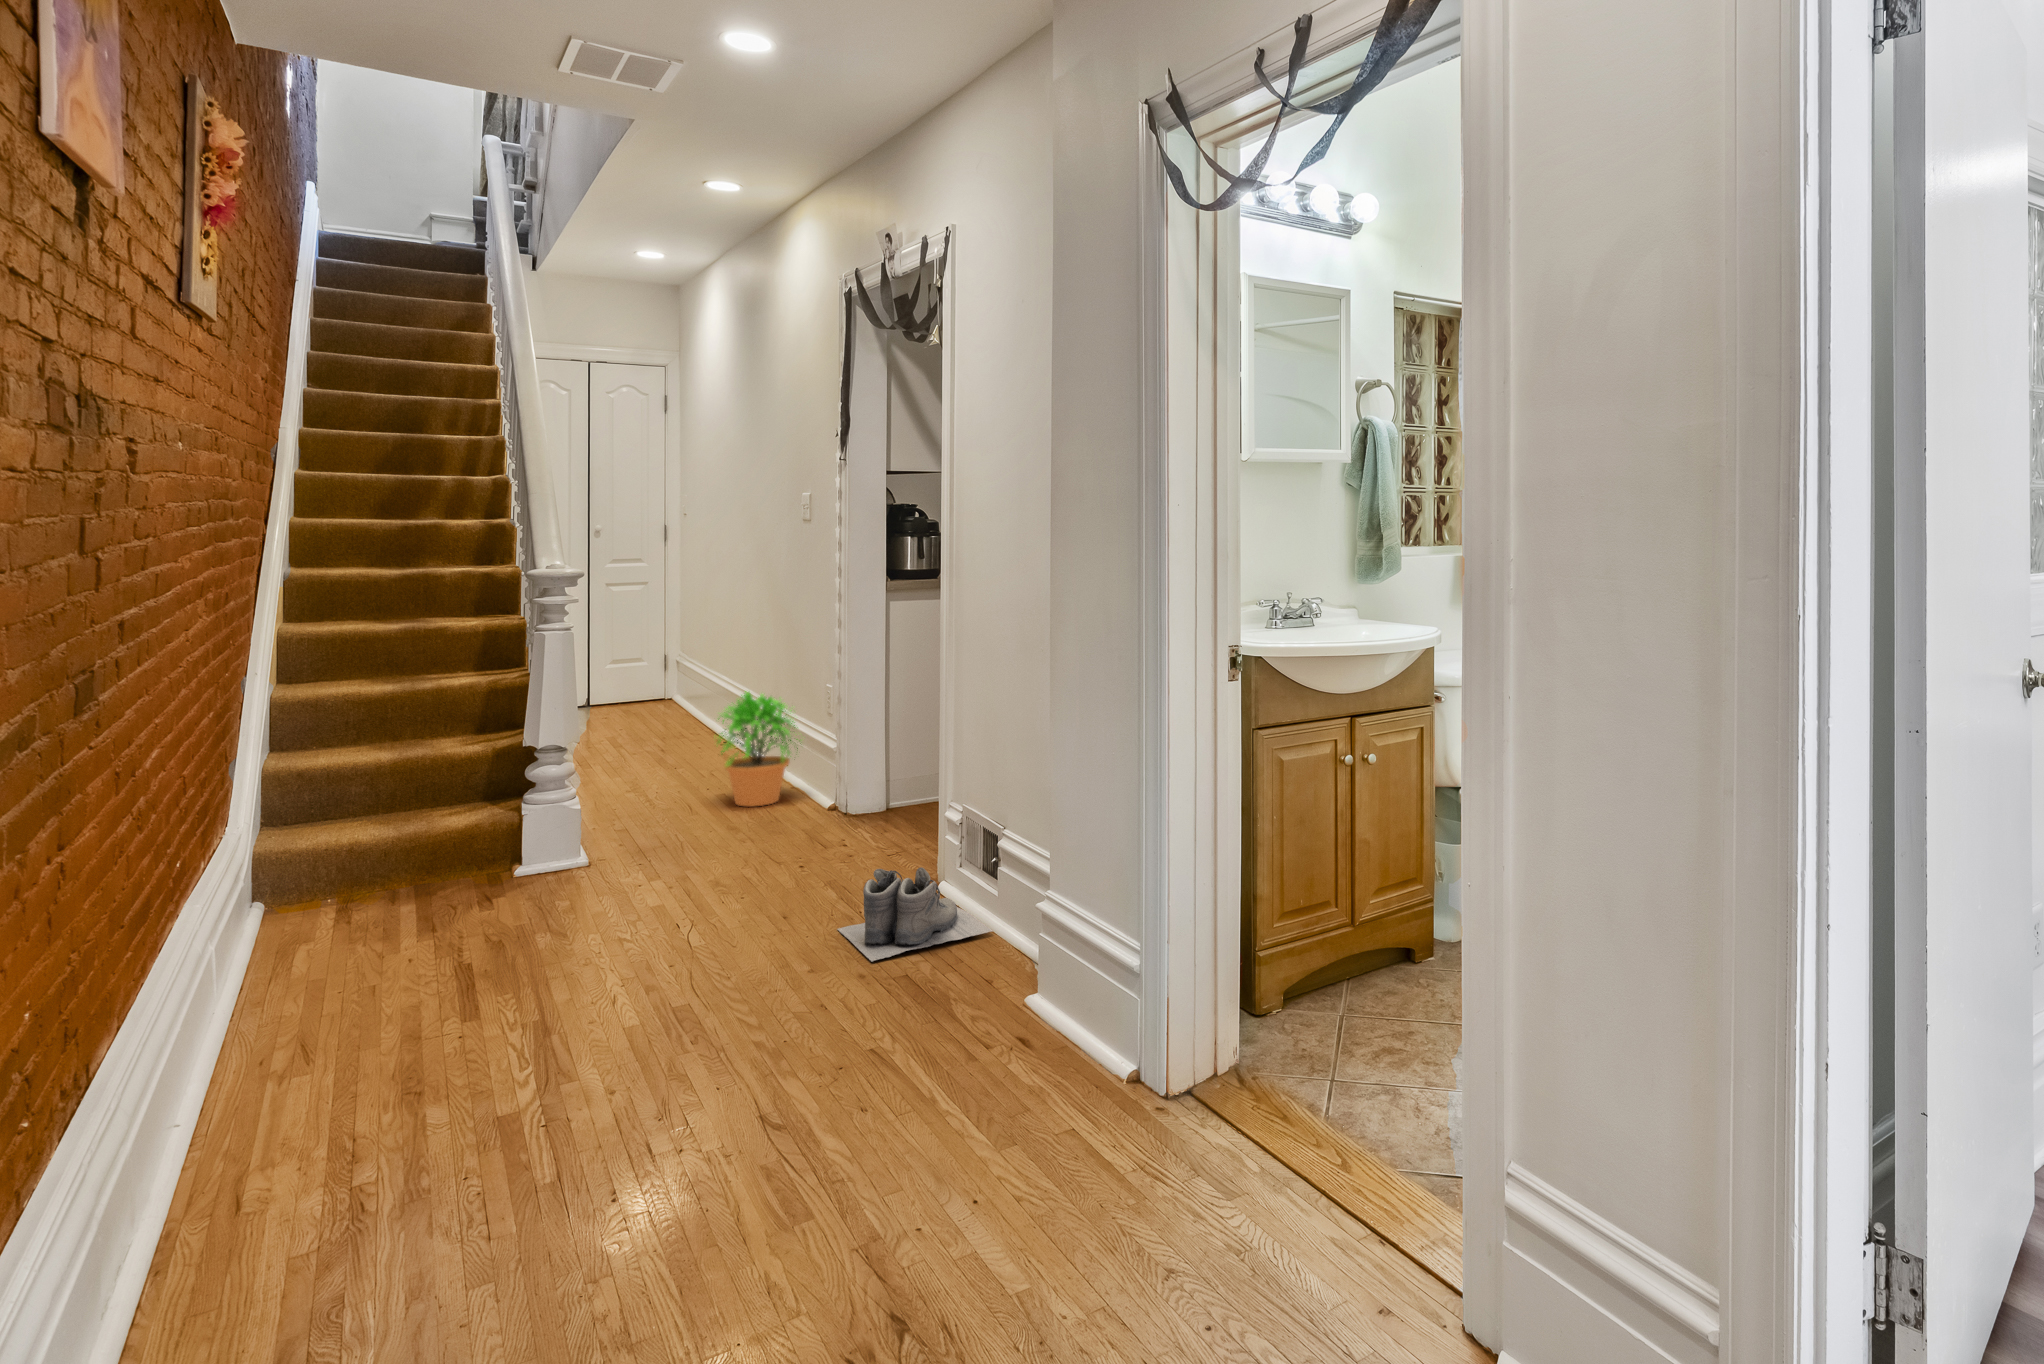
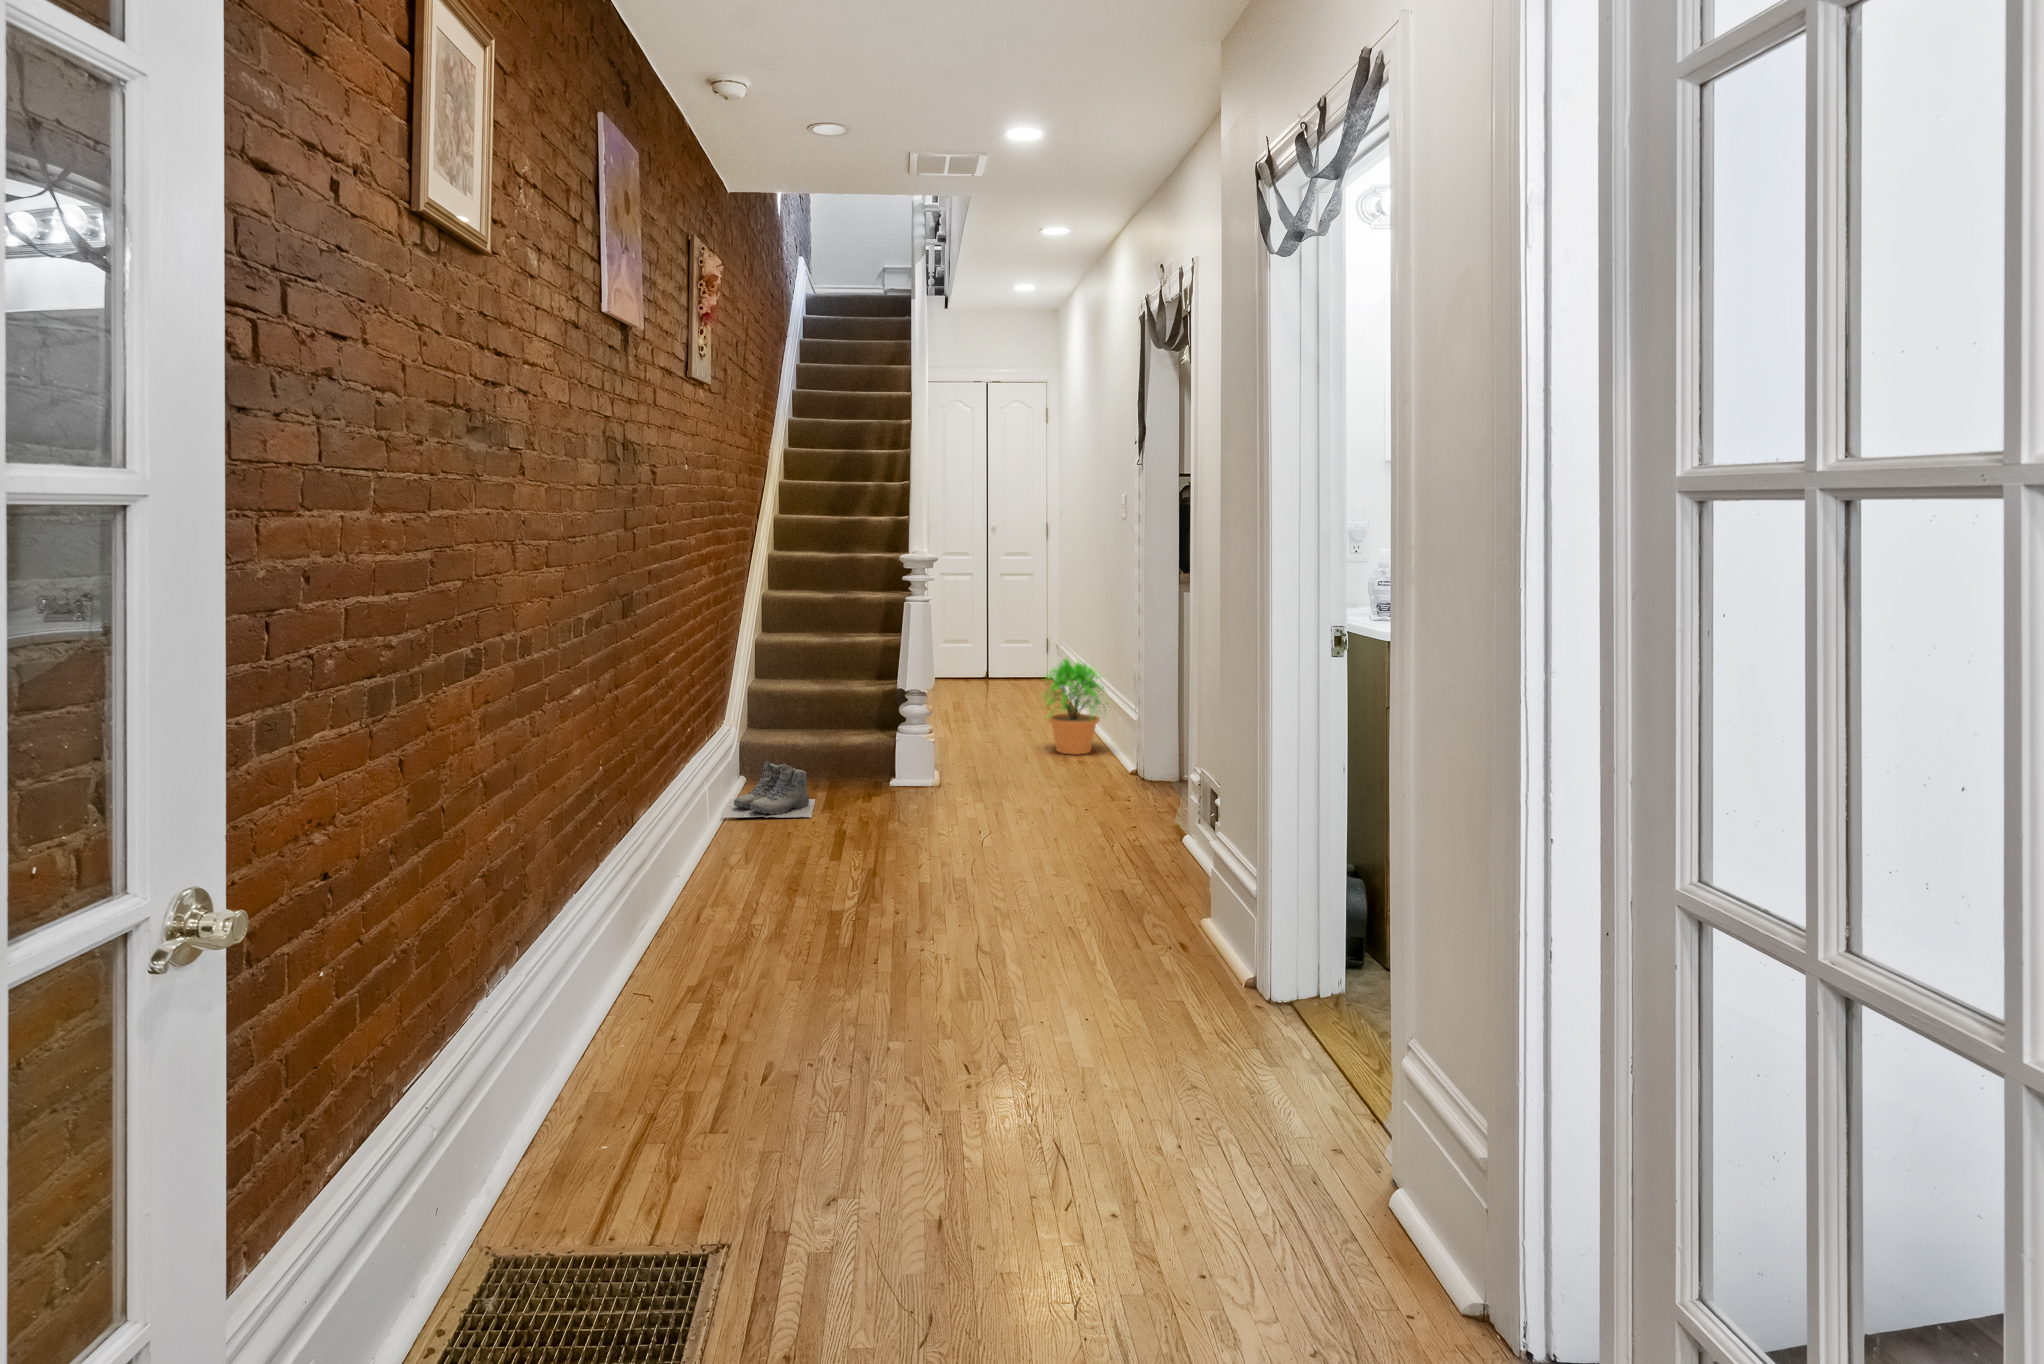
boots: present [837,867,993,962] -> present [721,761,815,818]

